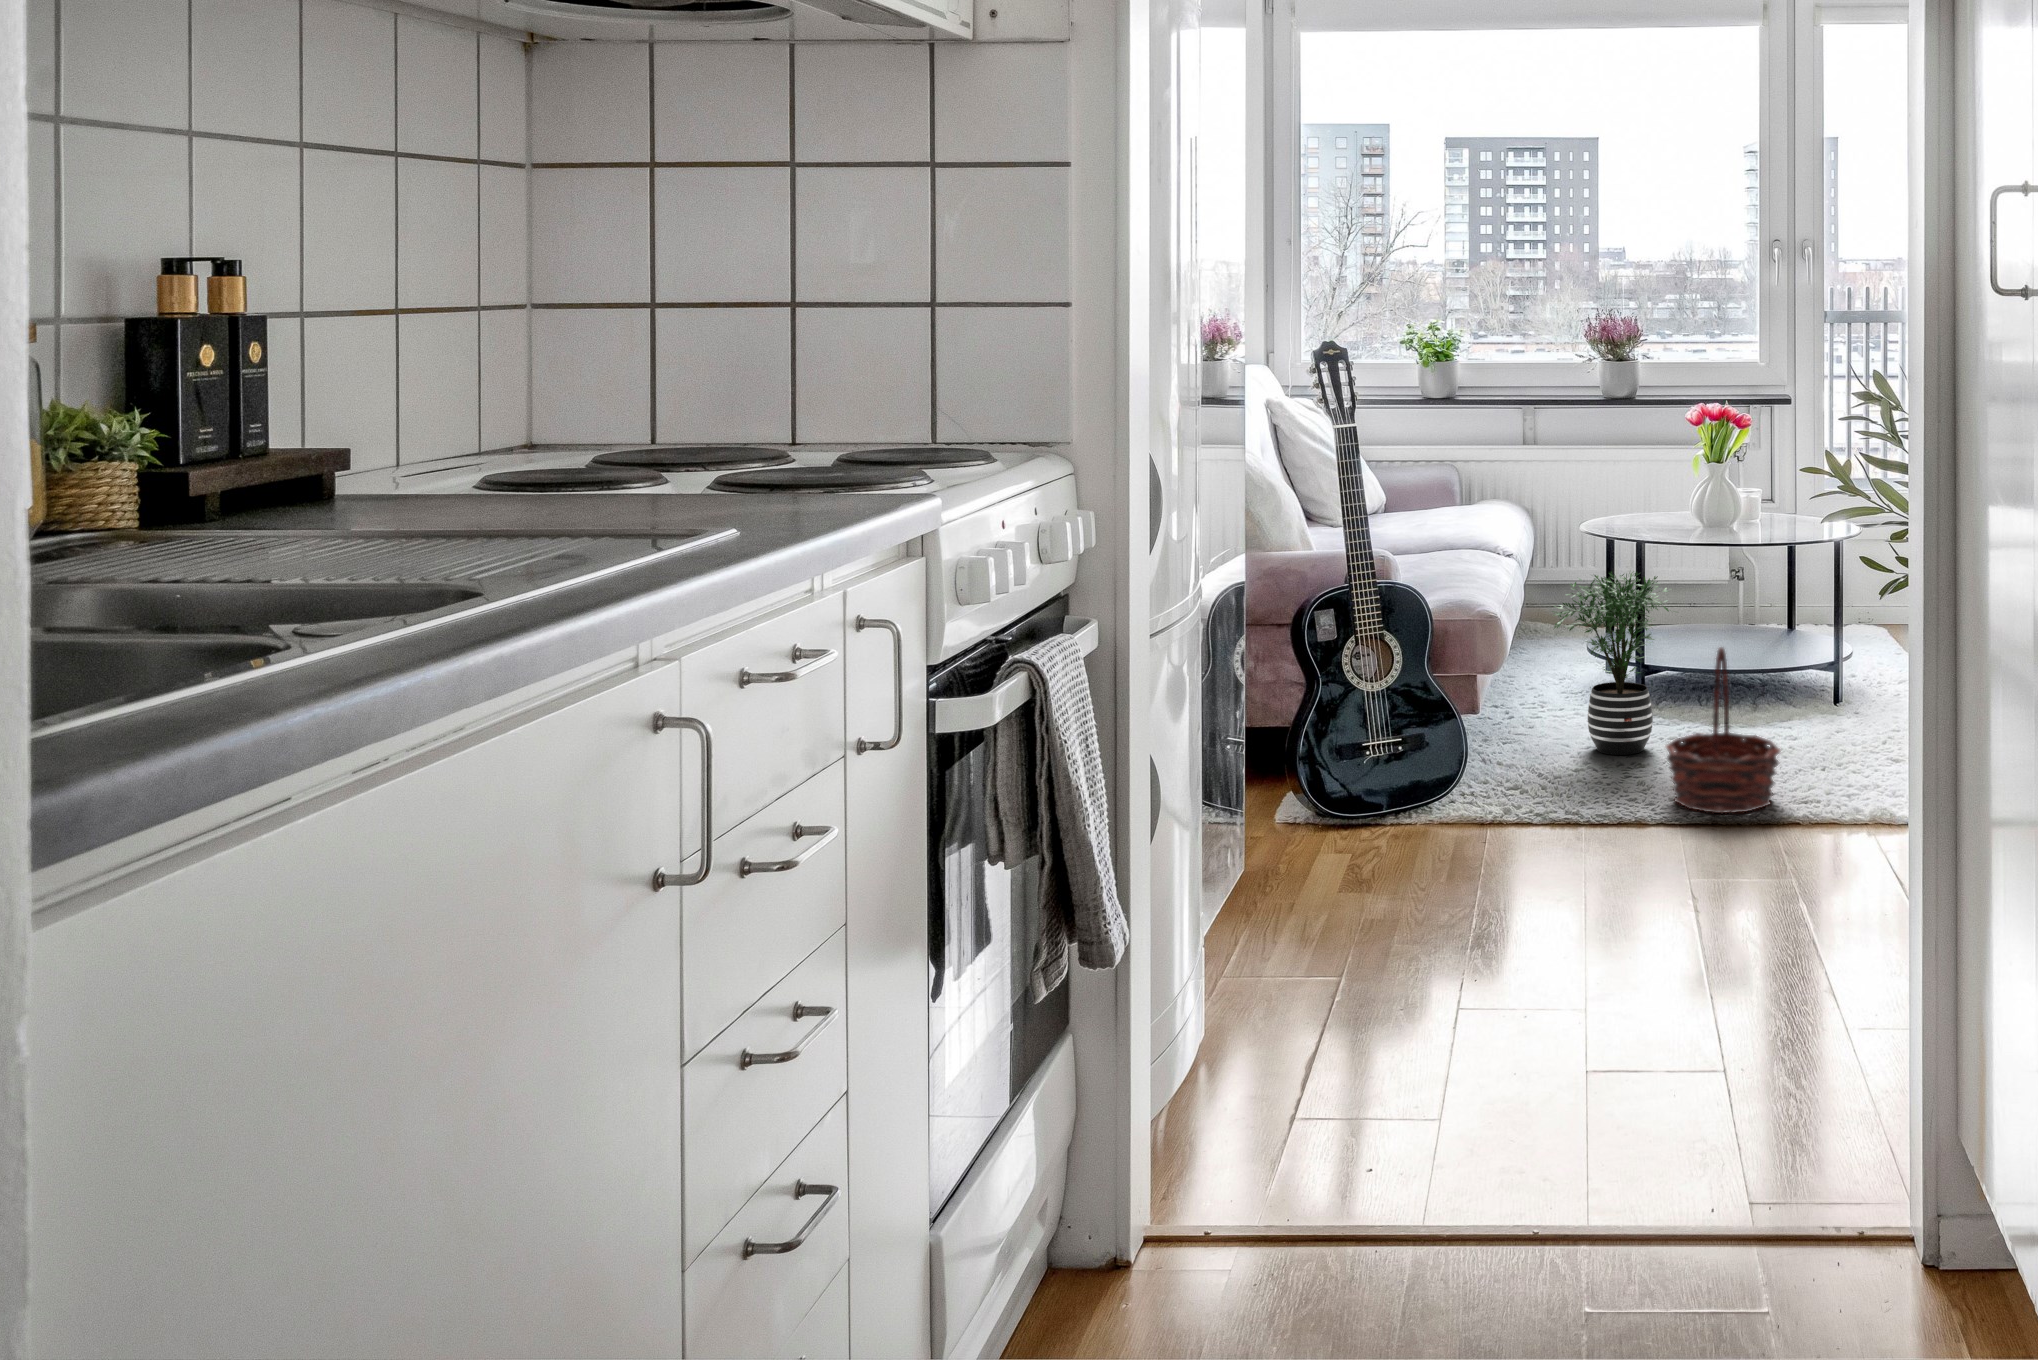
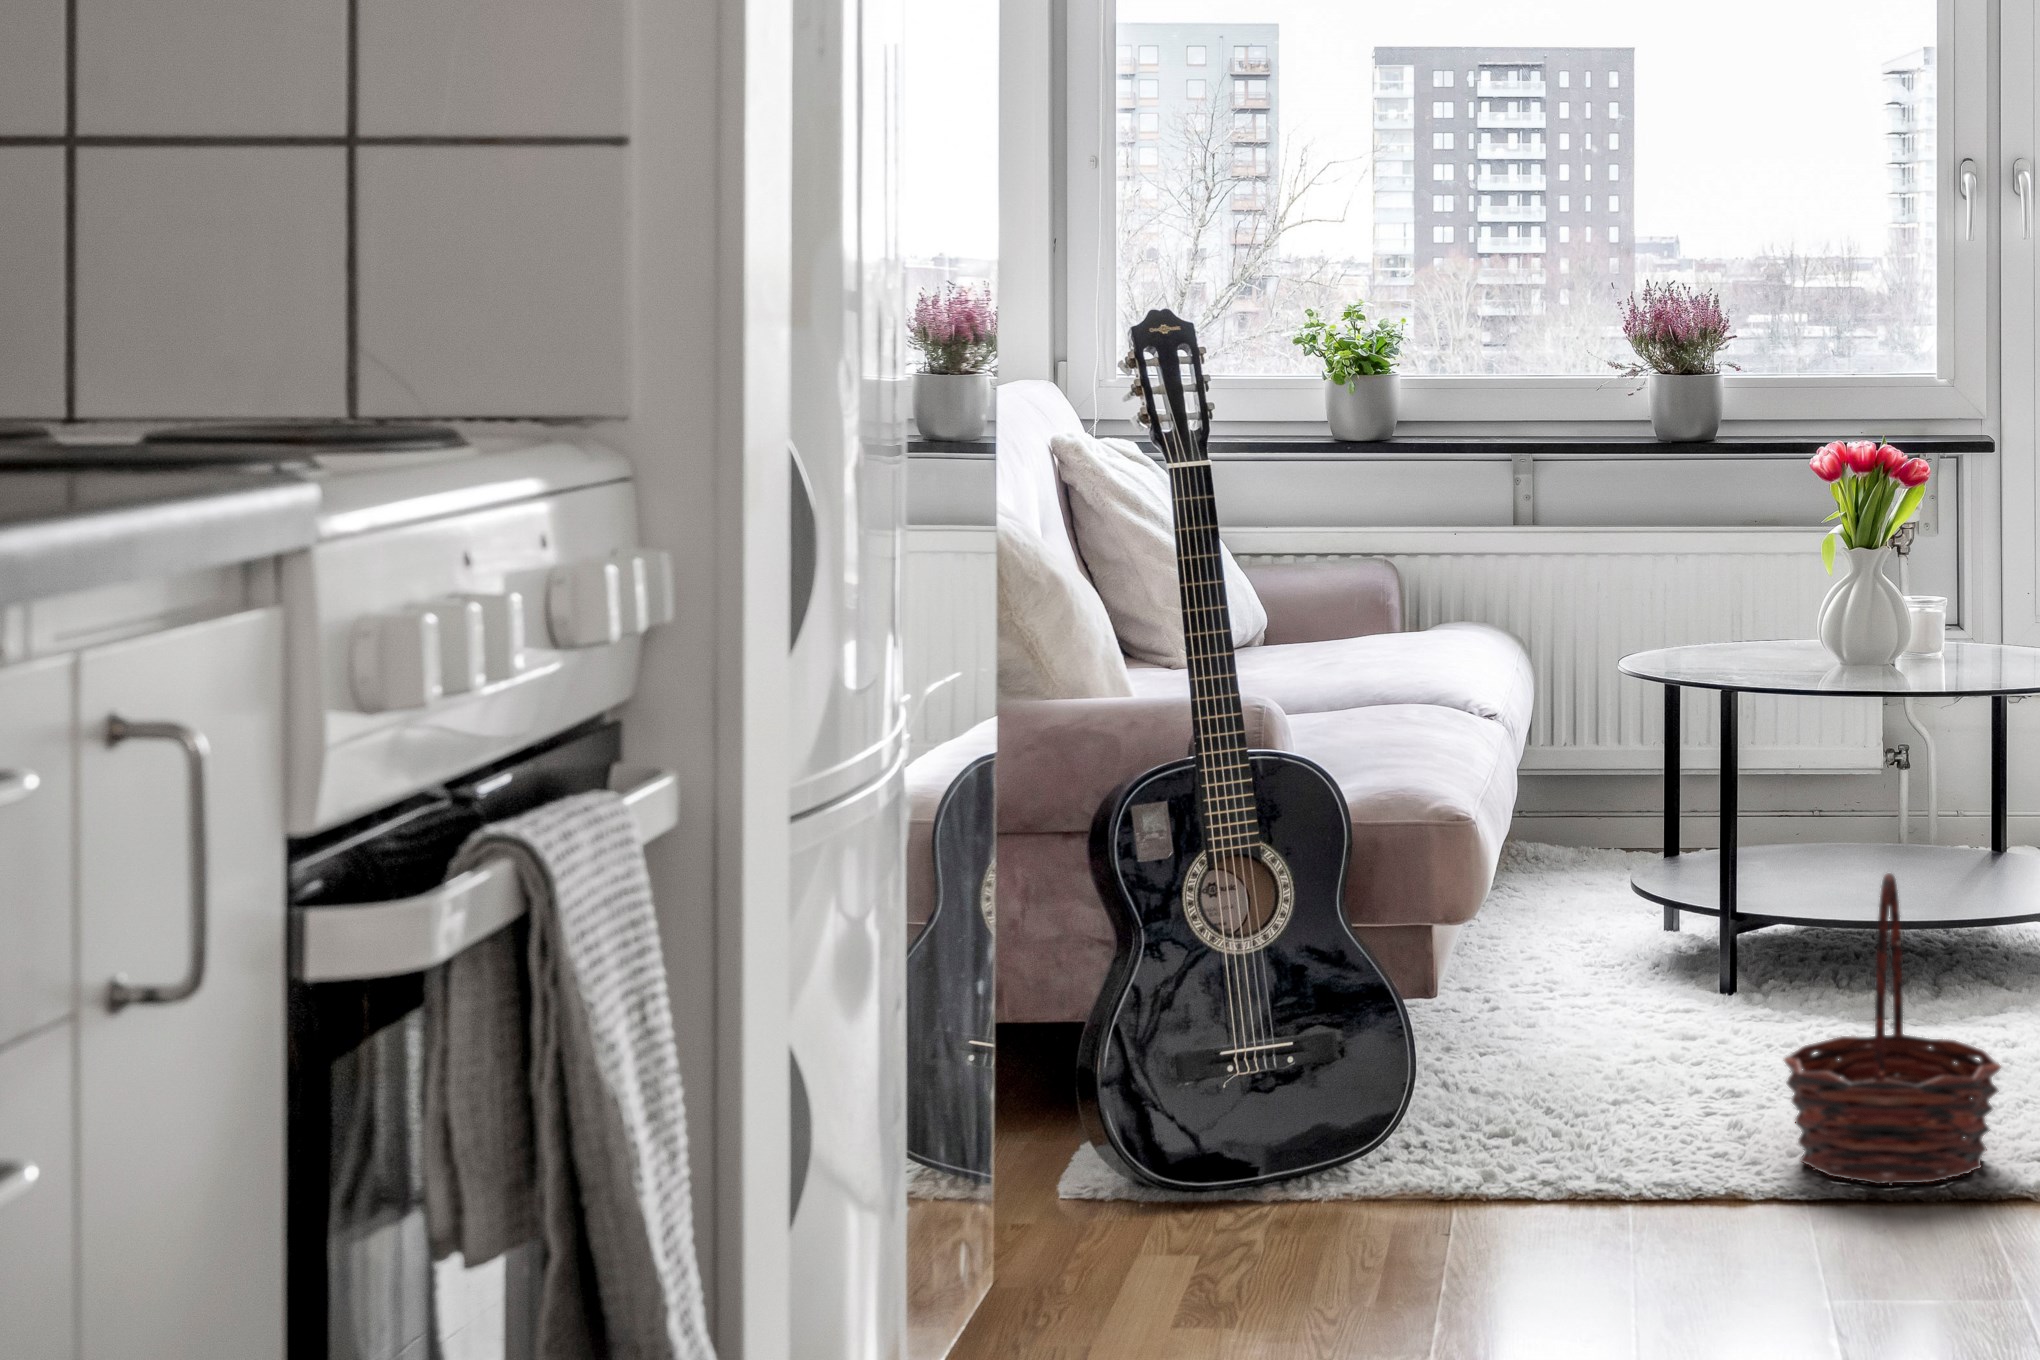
potted plant: present [1553,572,1669,755] -> none [1567,733,1808,1078]

